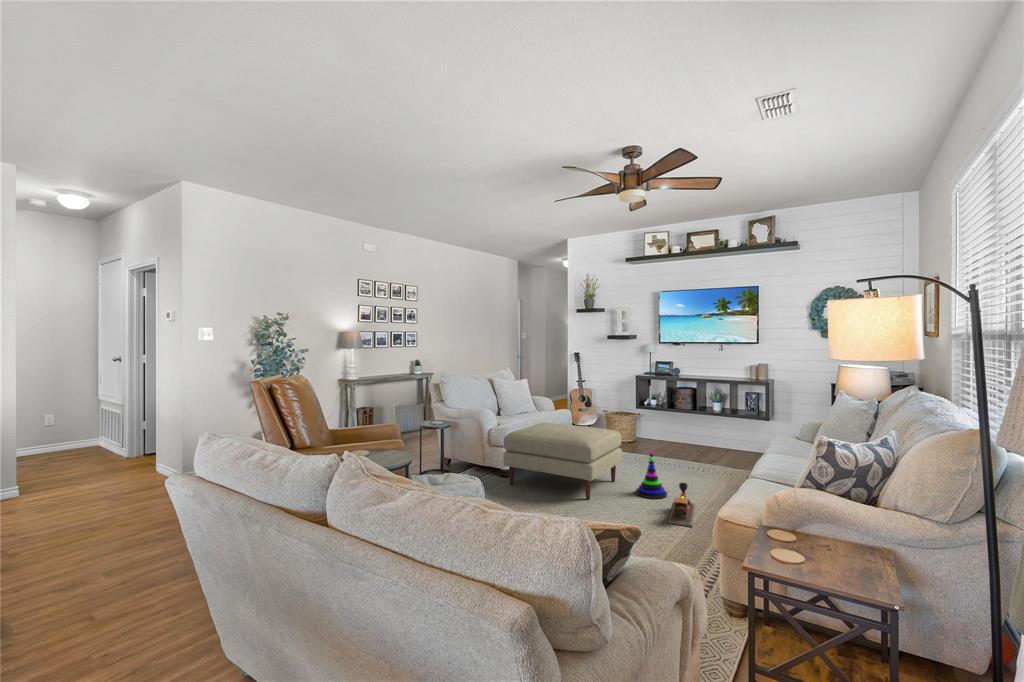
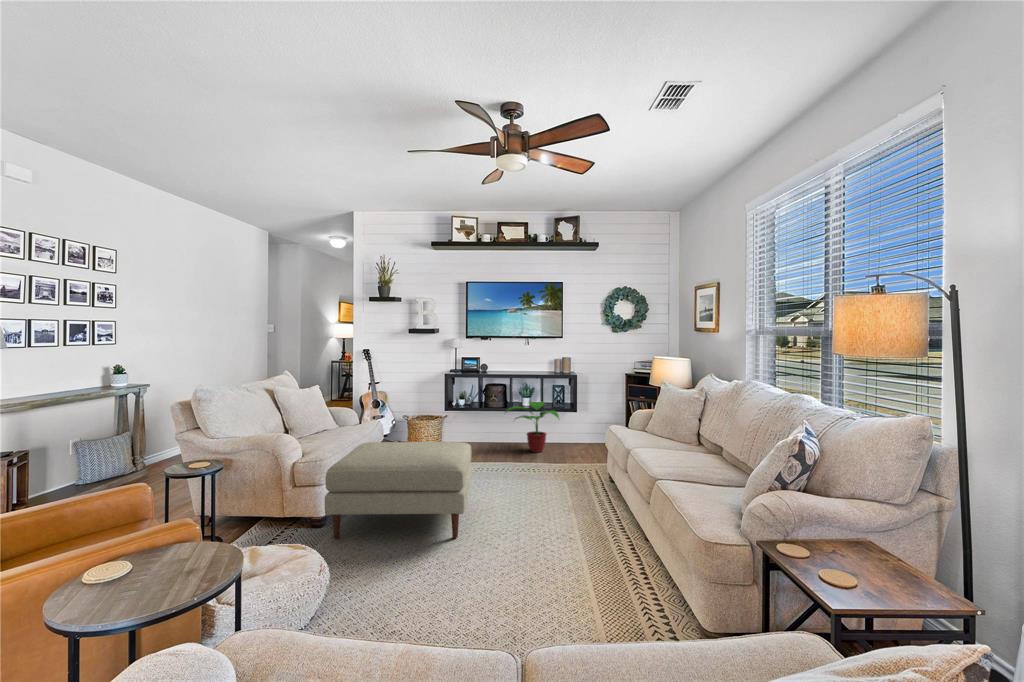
potted plant: none [688,406,747,456] -> present [506,401,559,452]
stacking toy: present [636,450,667,499] -> none [499,461,533,519]
toy train: present [668,483,695,527] -> none [547,495,592,549]

